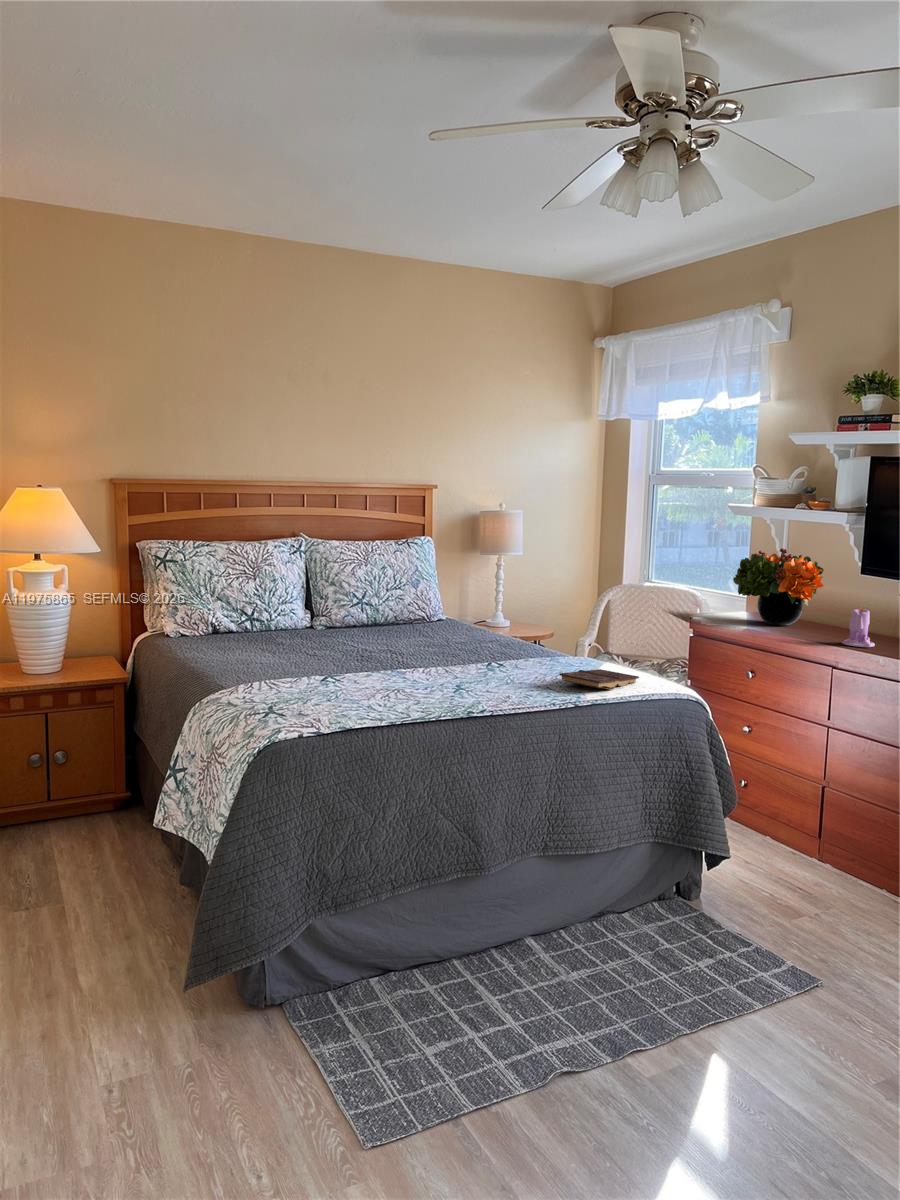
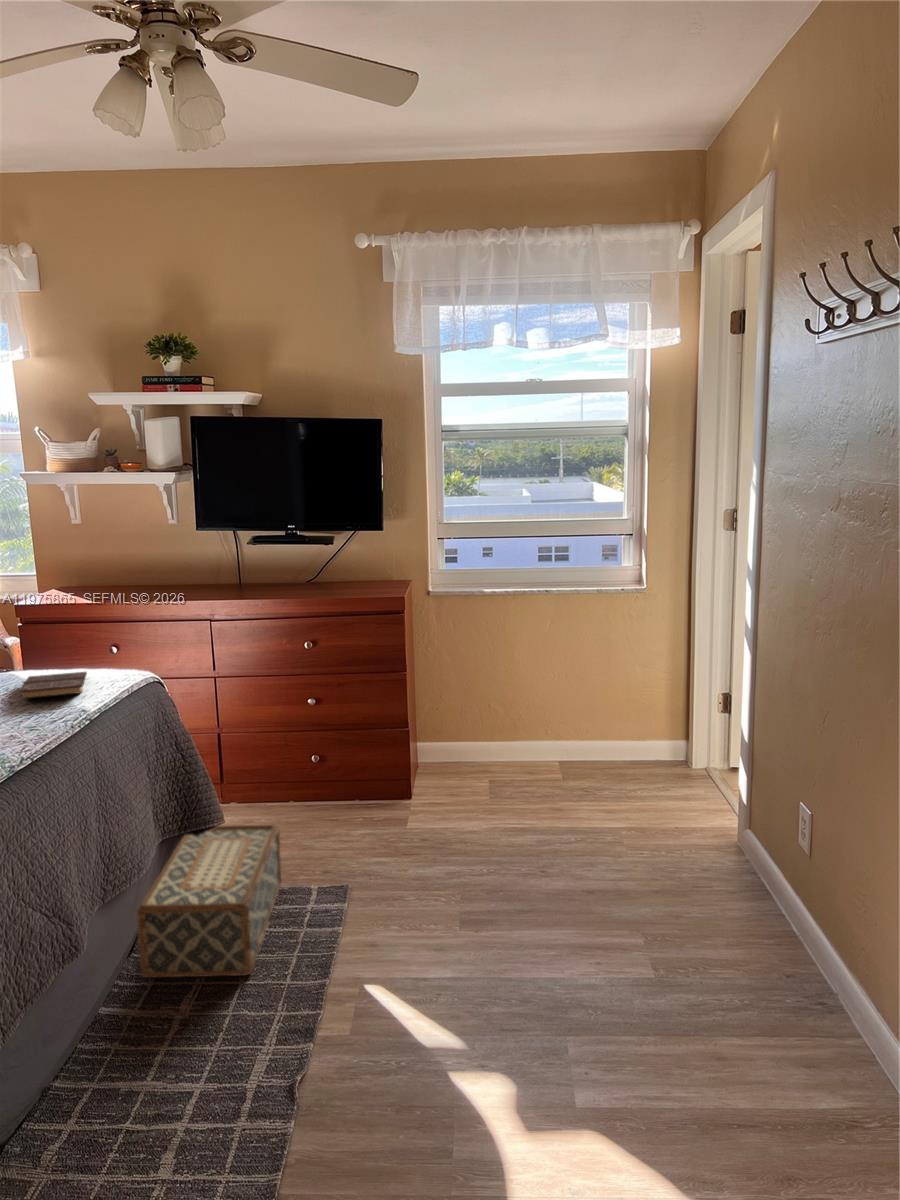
flower arrangement: present [733,548,824,625] -> none [57,514,153,594]
candle: present [842,606,875,647] -> none [200,558,229,598]
woven basket: none [579,848,773,988] -> present [137,825,281,978]

